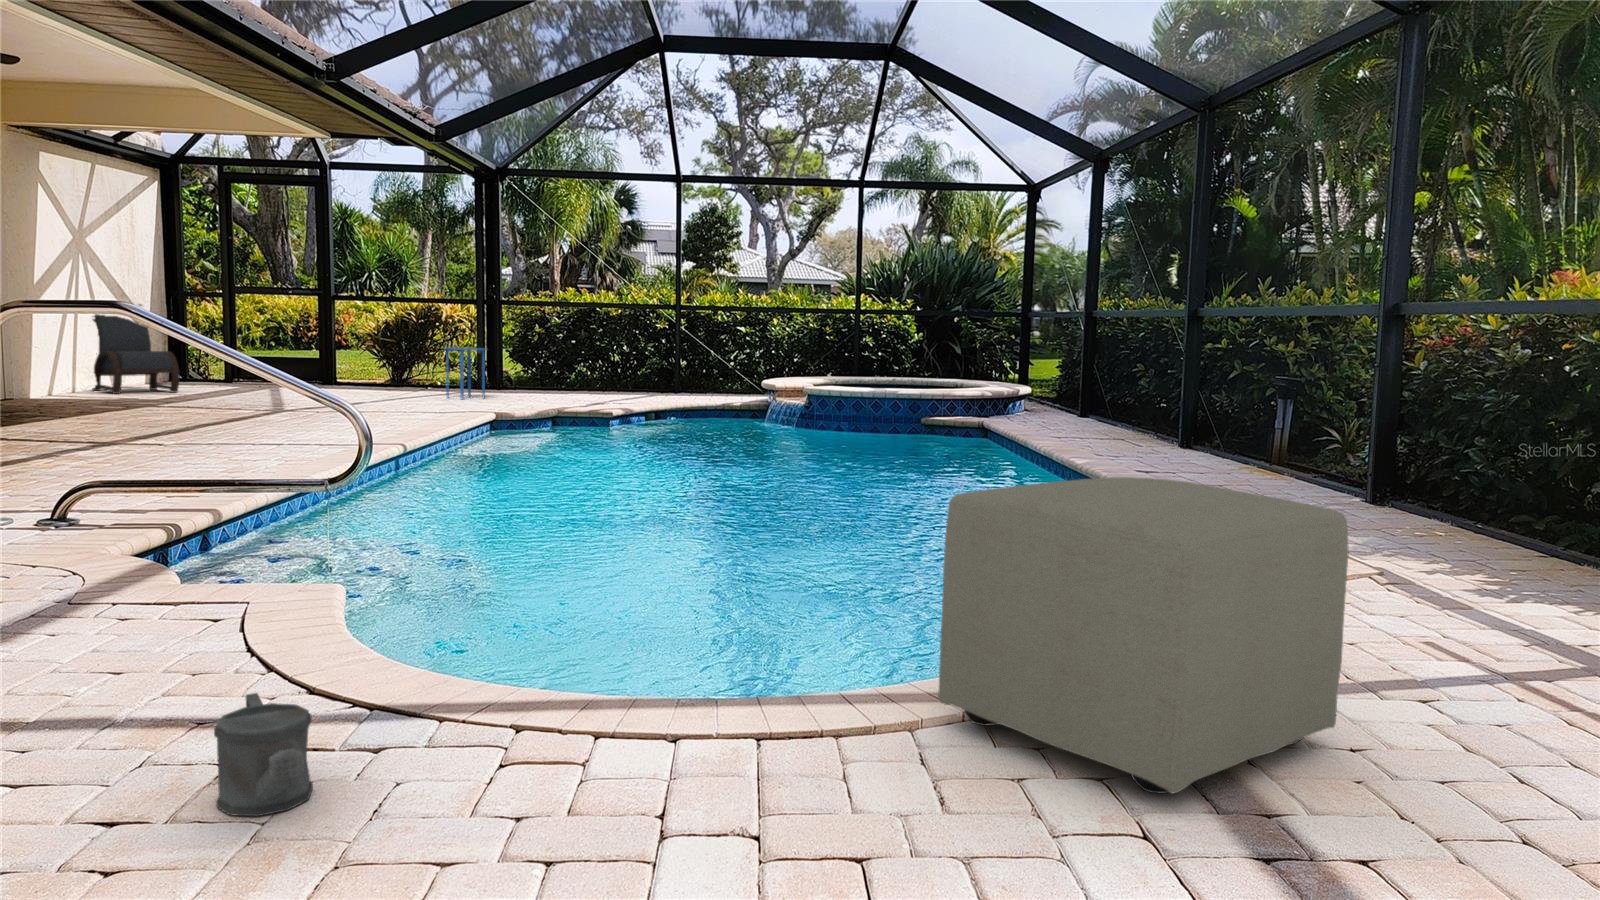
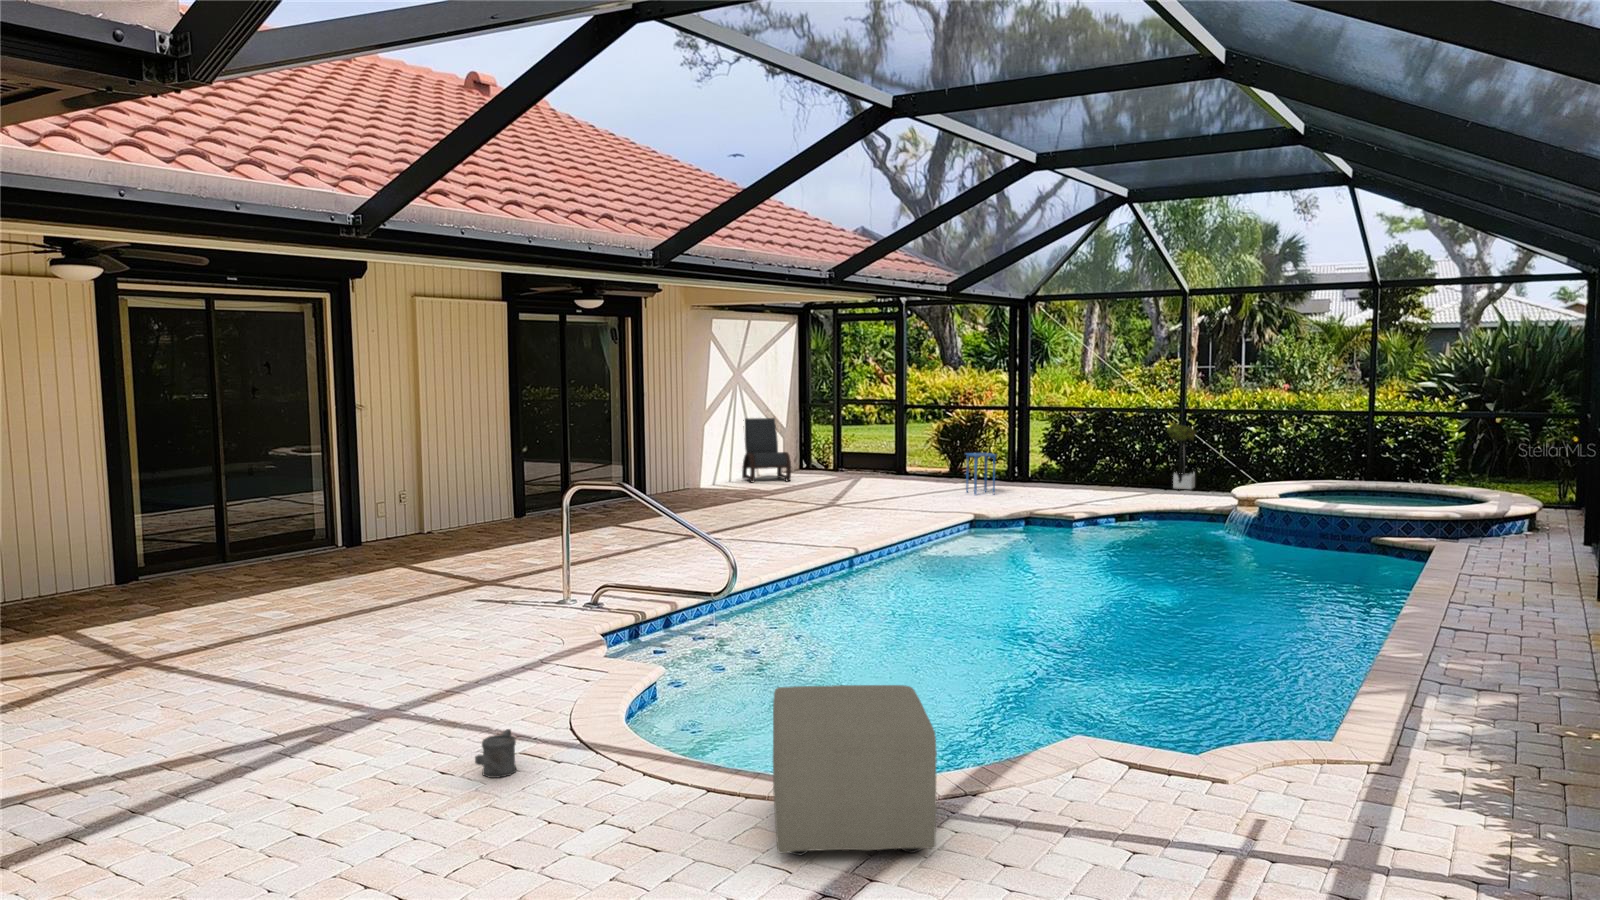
potted tree: none [660,319,692,392] -> present [1168,424,1196,489]

